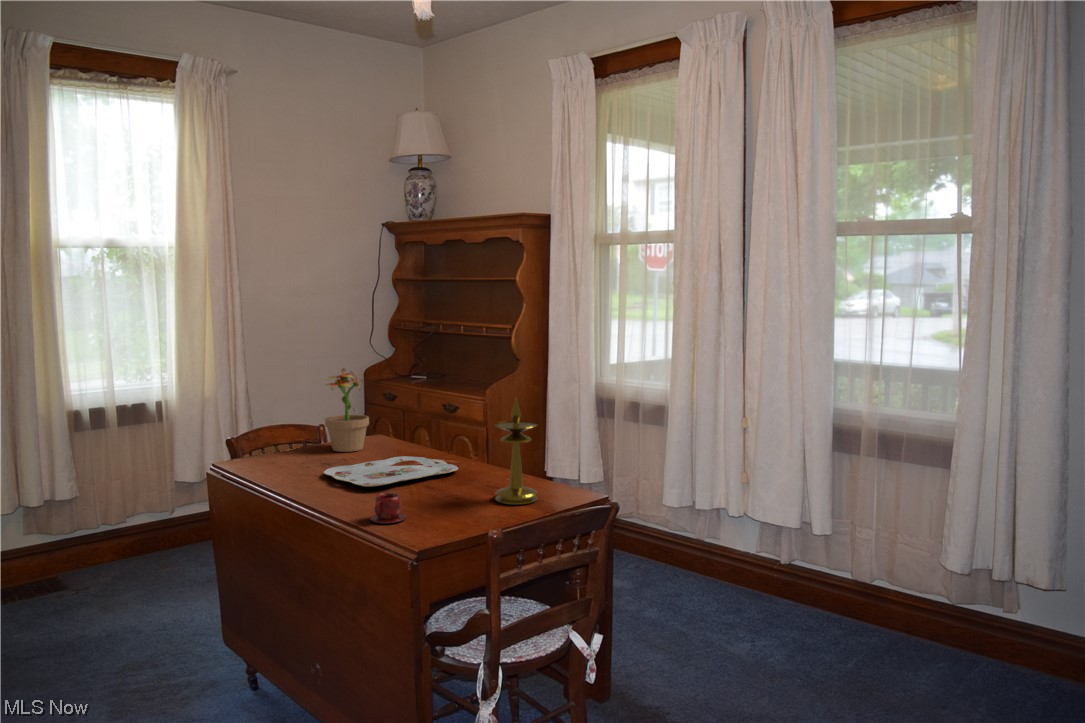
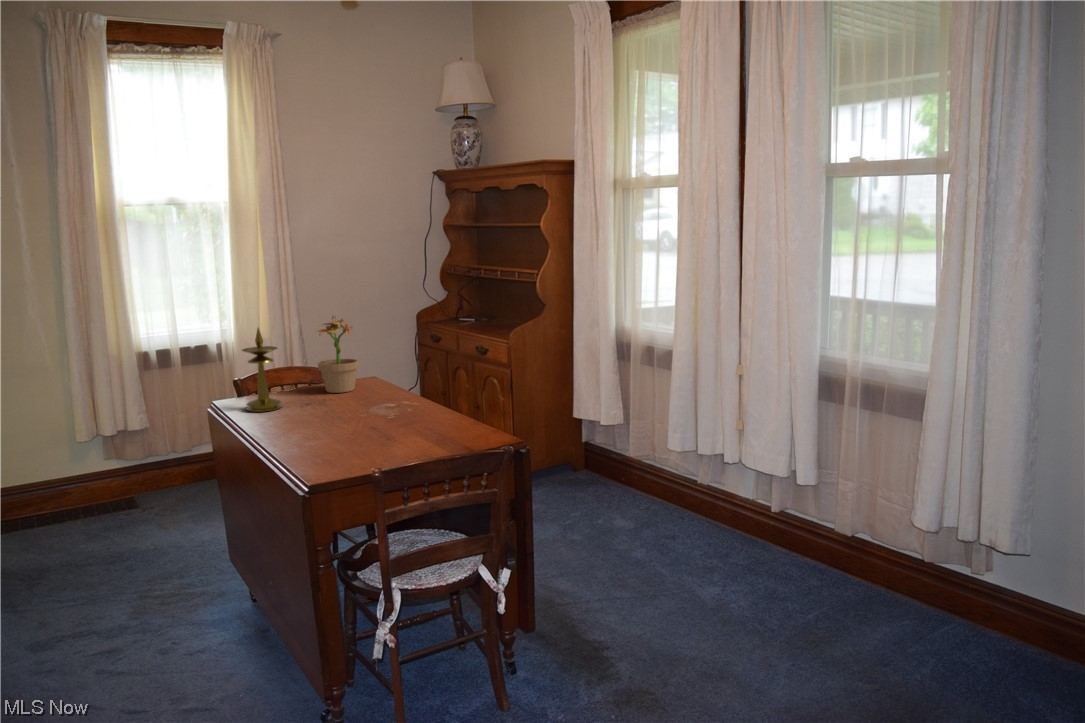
candlestick: present [495,398,538,504] -> present [242,328,282,412]
serving tray: present [324,456,458,487] -> none [297,398,419,426]
teacup: present [371,493,406,524] -> none [304,432,337,460]

